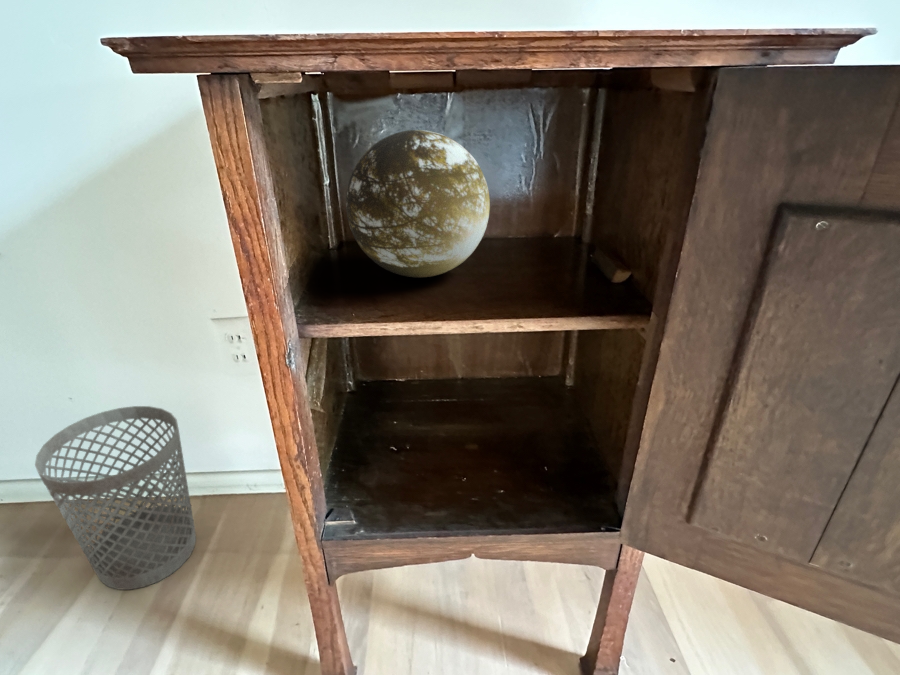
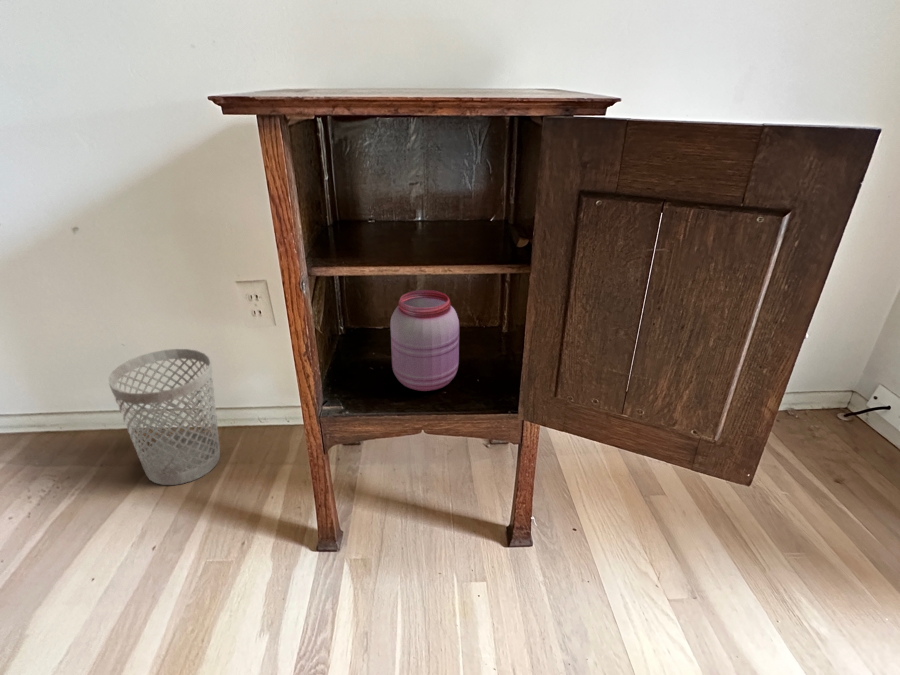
decorative orb: present [346,130,490,277] -> none [339,144,435,243]
jar: none [424,344,524,492] -> present [390,290,459,391]

